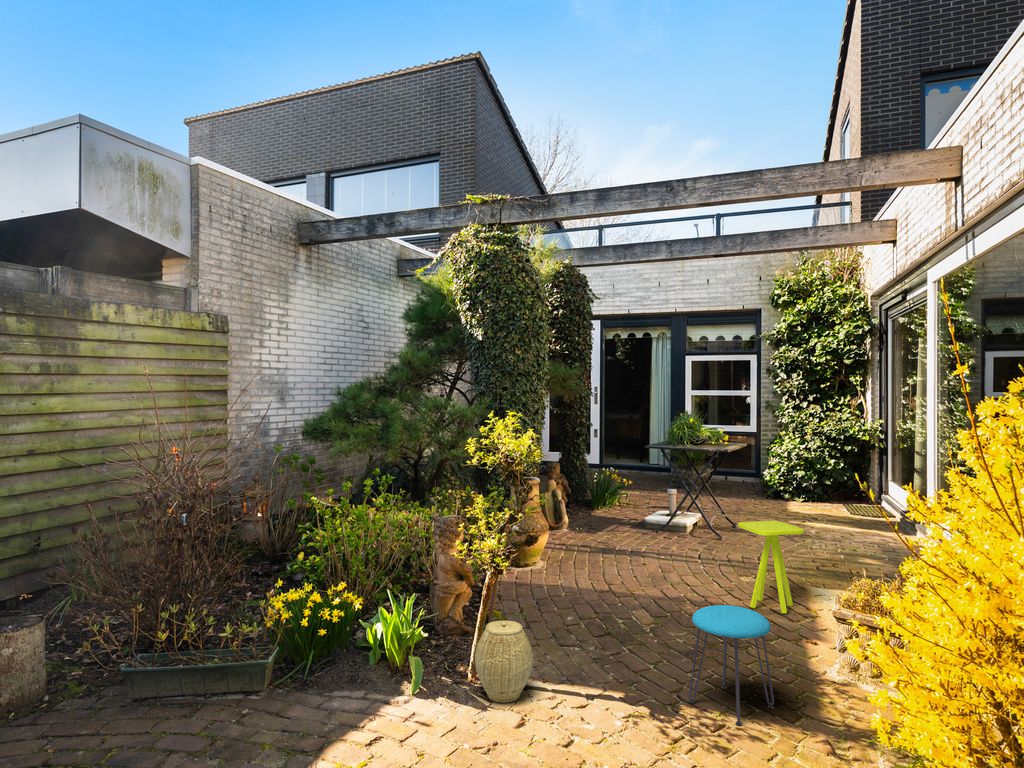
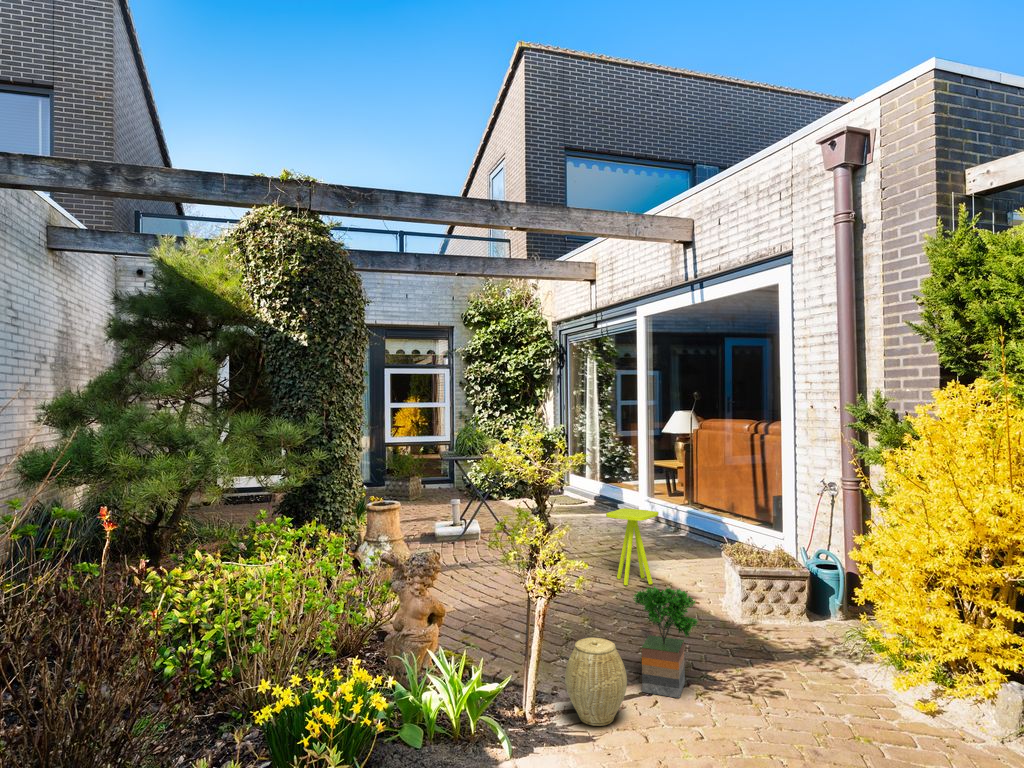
potted tree: none [568,589,643,708] -> present [633,586,698,698]
stool: present [689,605,774,725] -> none [709,577,776,673]

